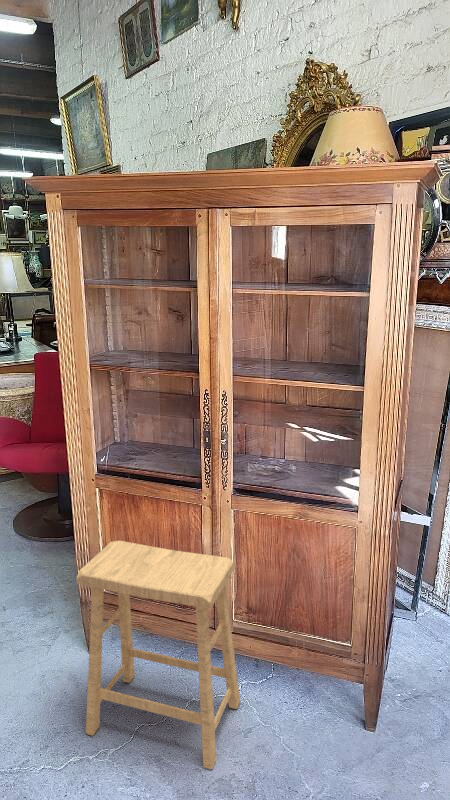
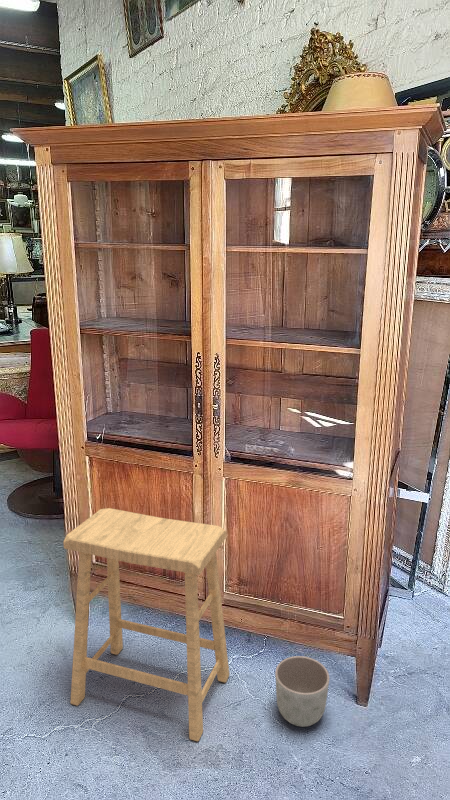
planter: none [285,683,339,753] -> present [275,656,329,727]

